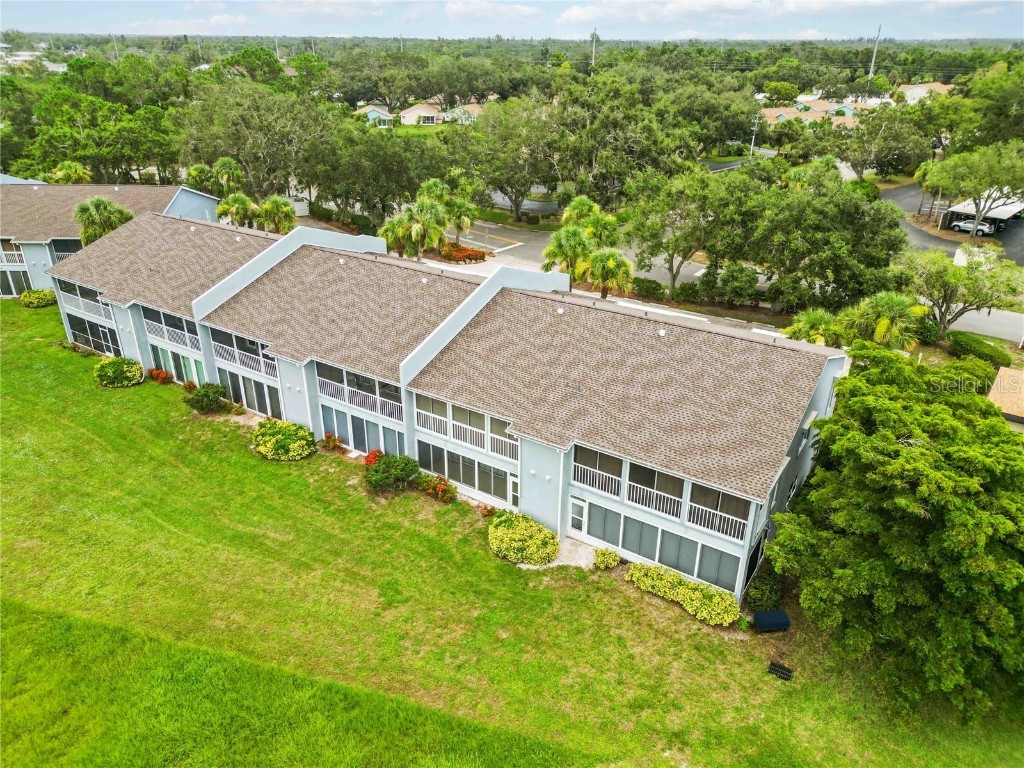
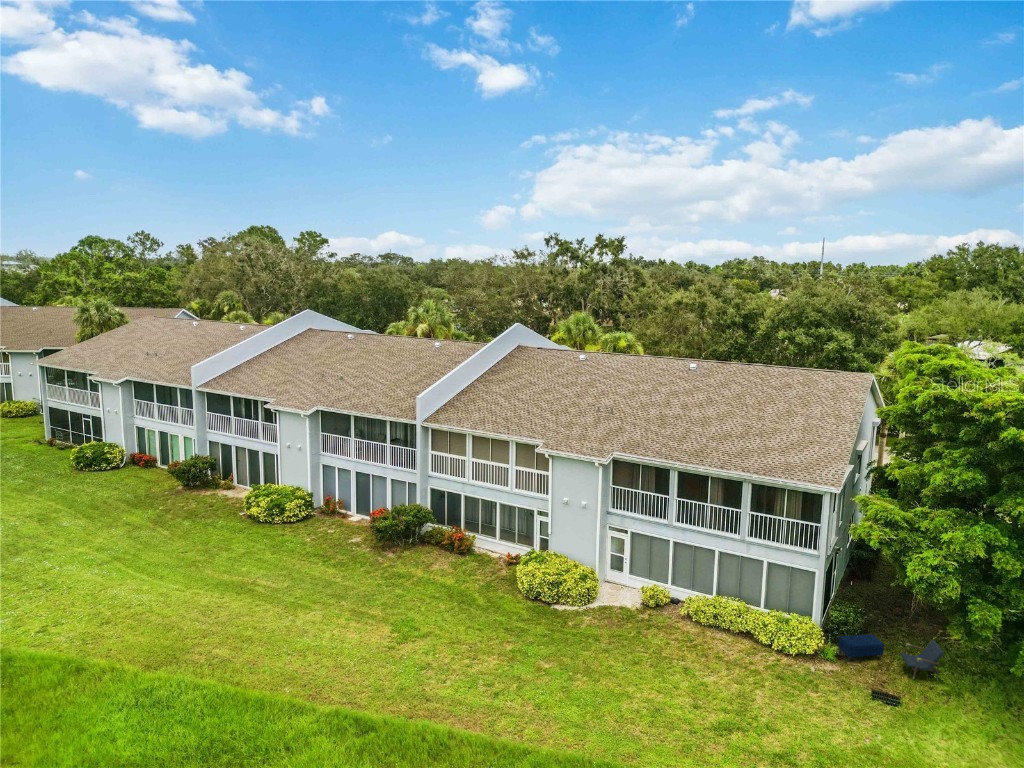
lounge chair: none [802,622,836,655] -> present [900,641,944,680]

